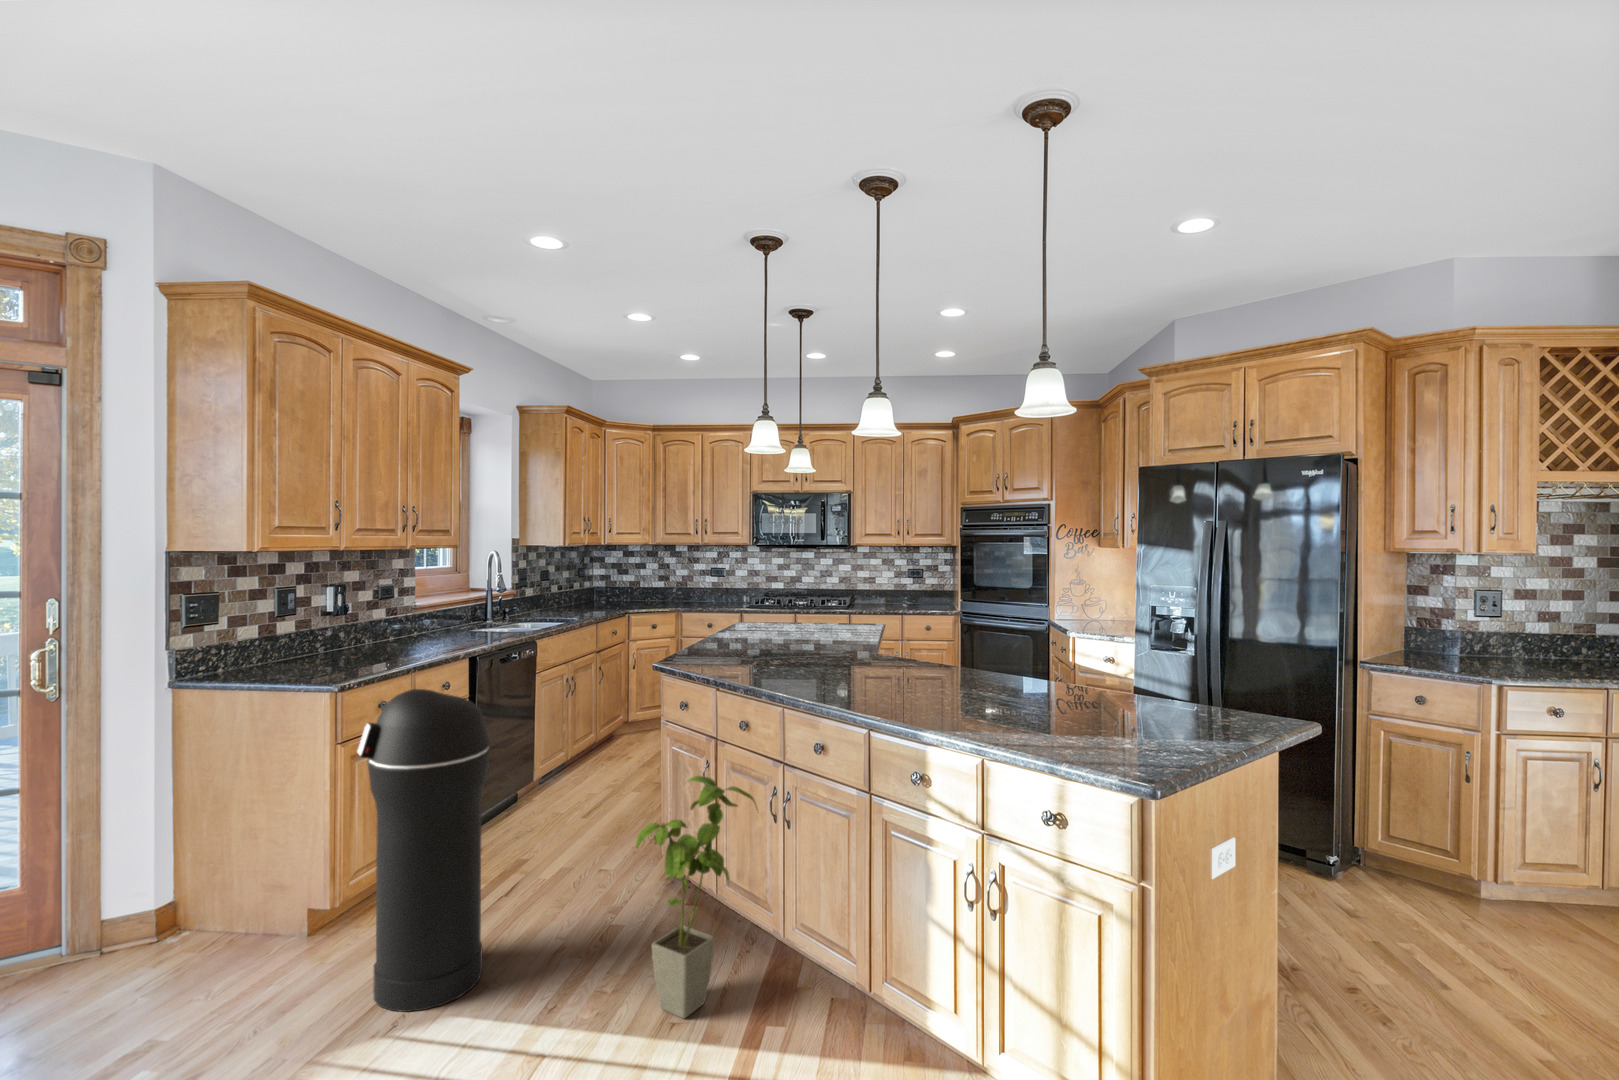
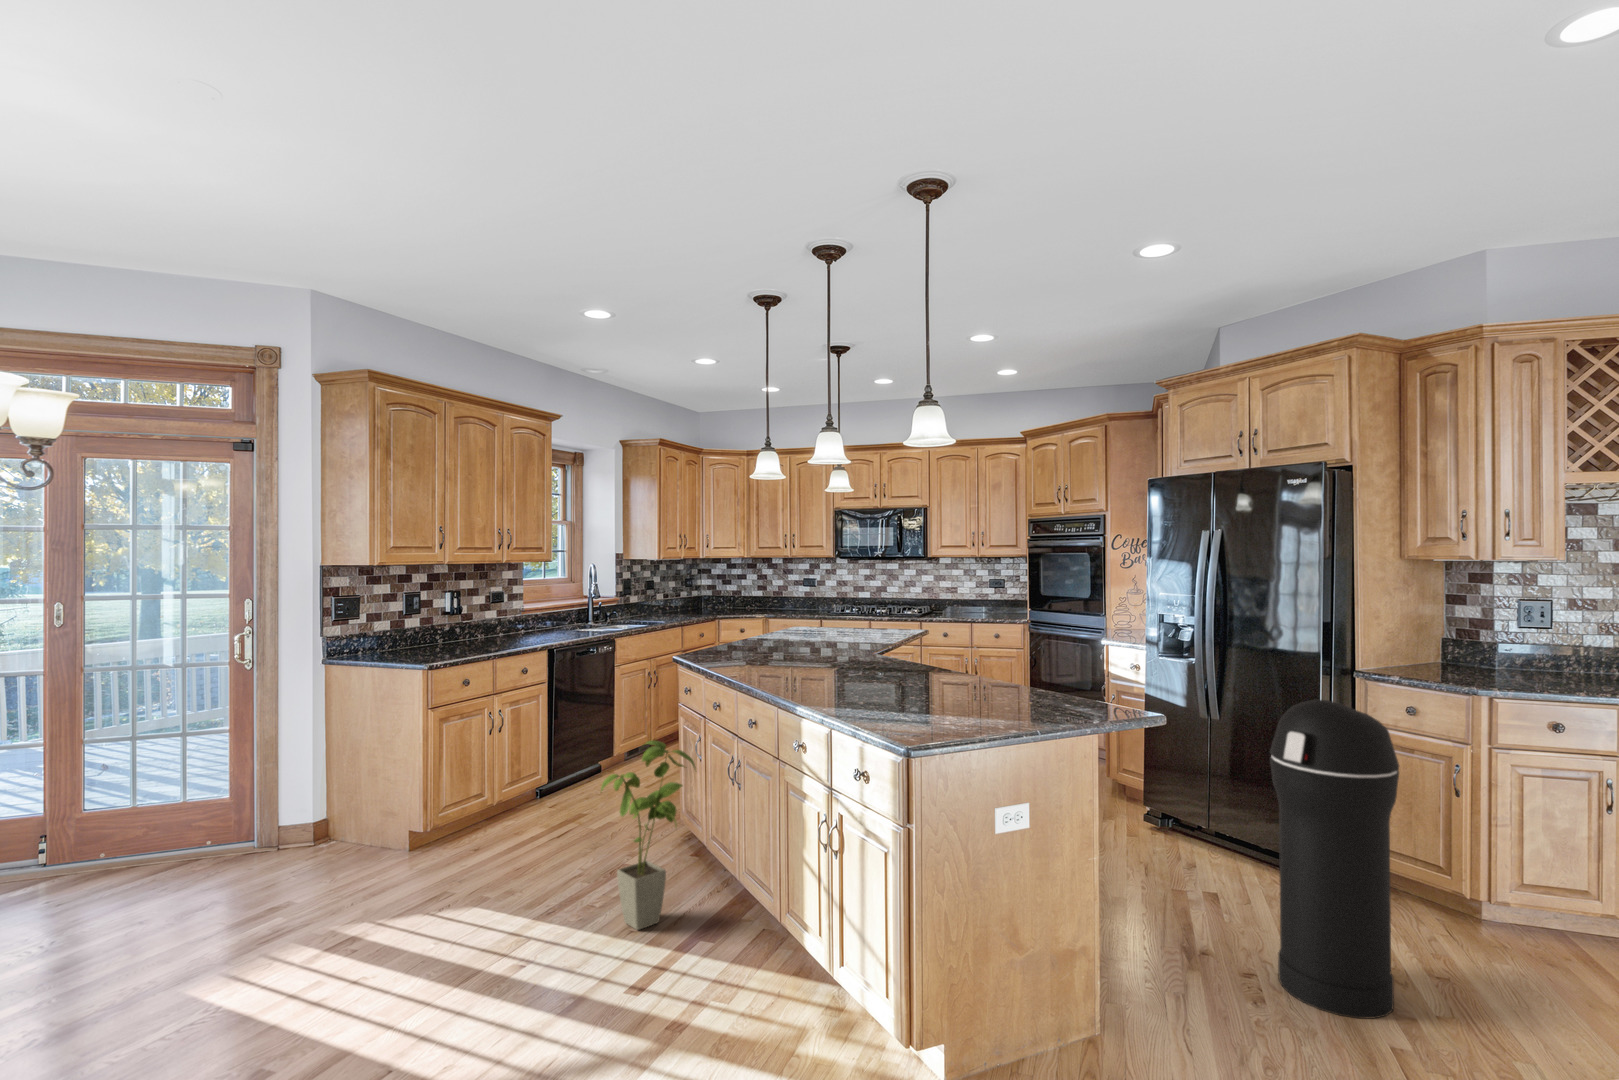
trash can: present [357,689,490,1012] -> present [1270,699,1399,1019]

